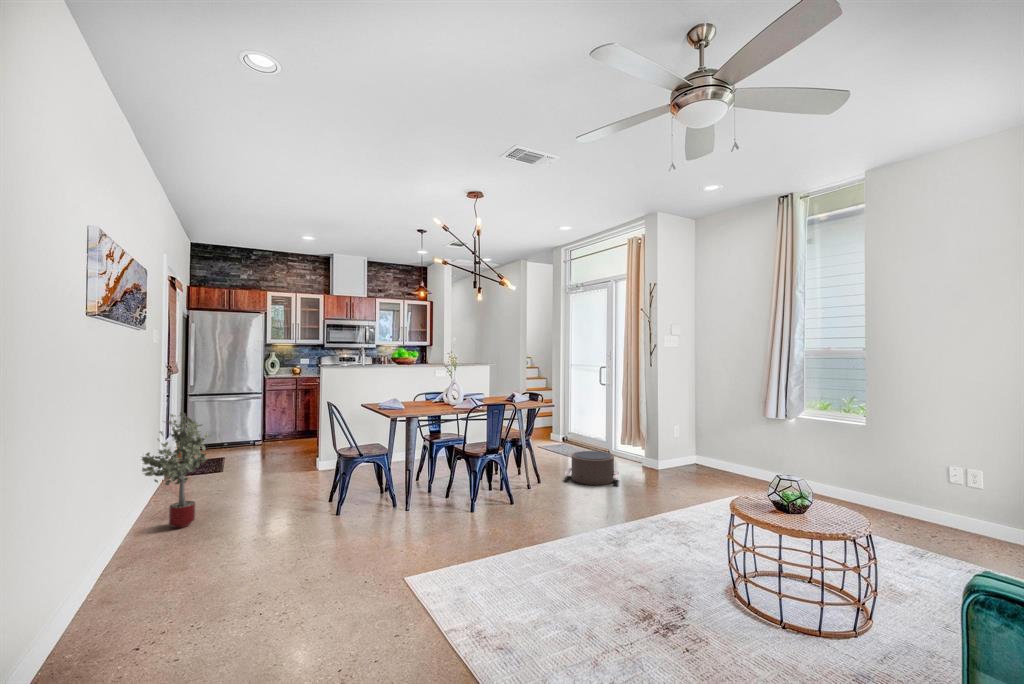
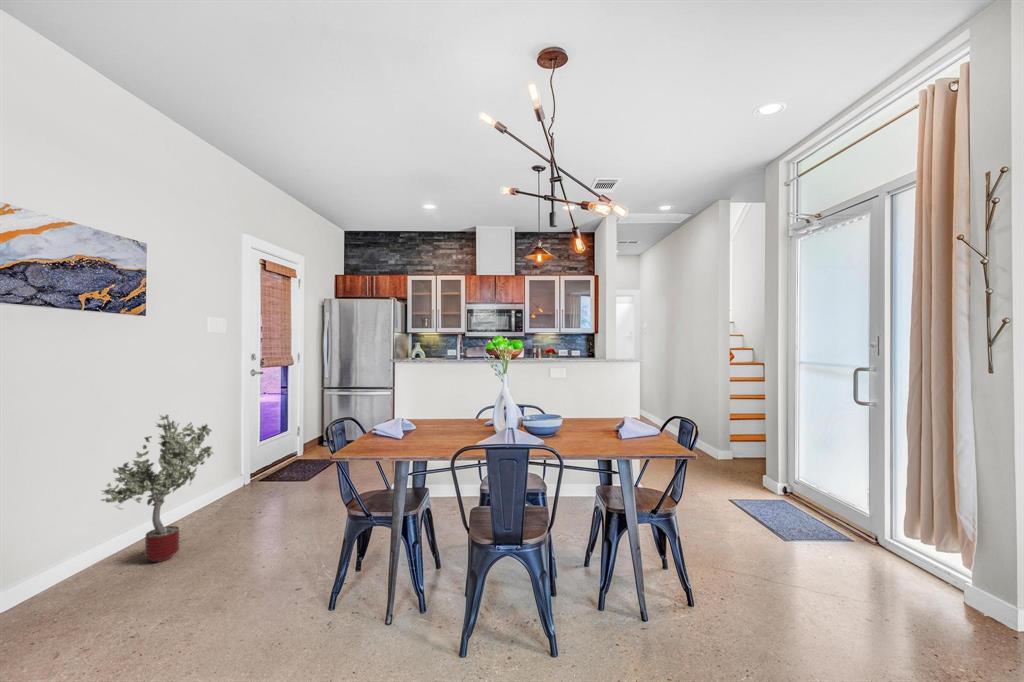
pouf: present [565,451,619,485] -> none [742,540,884,638]

